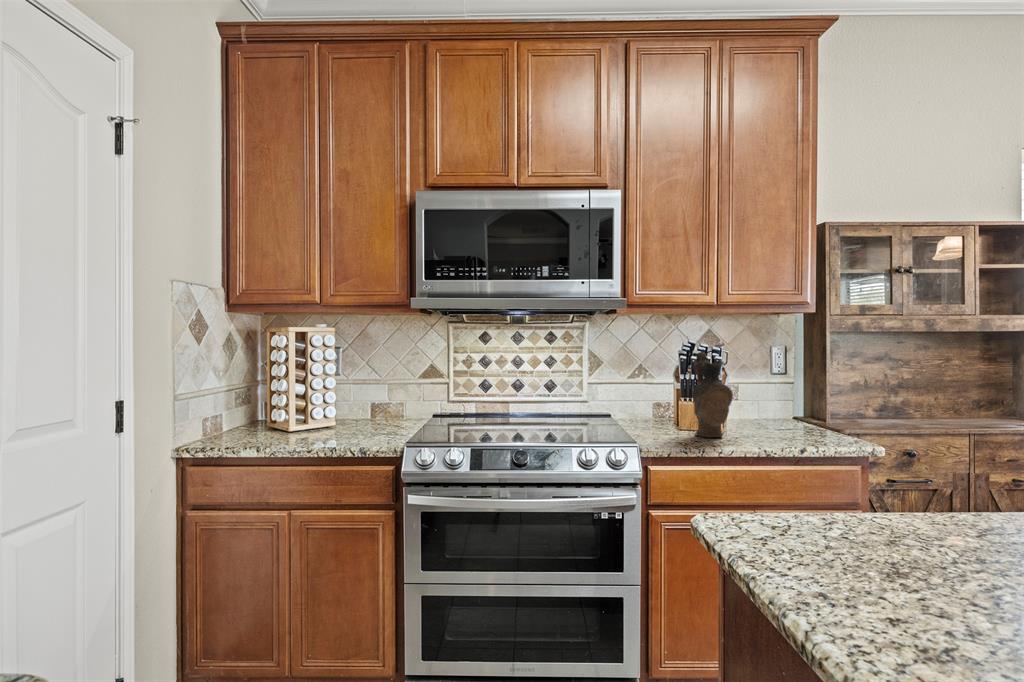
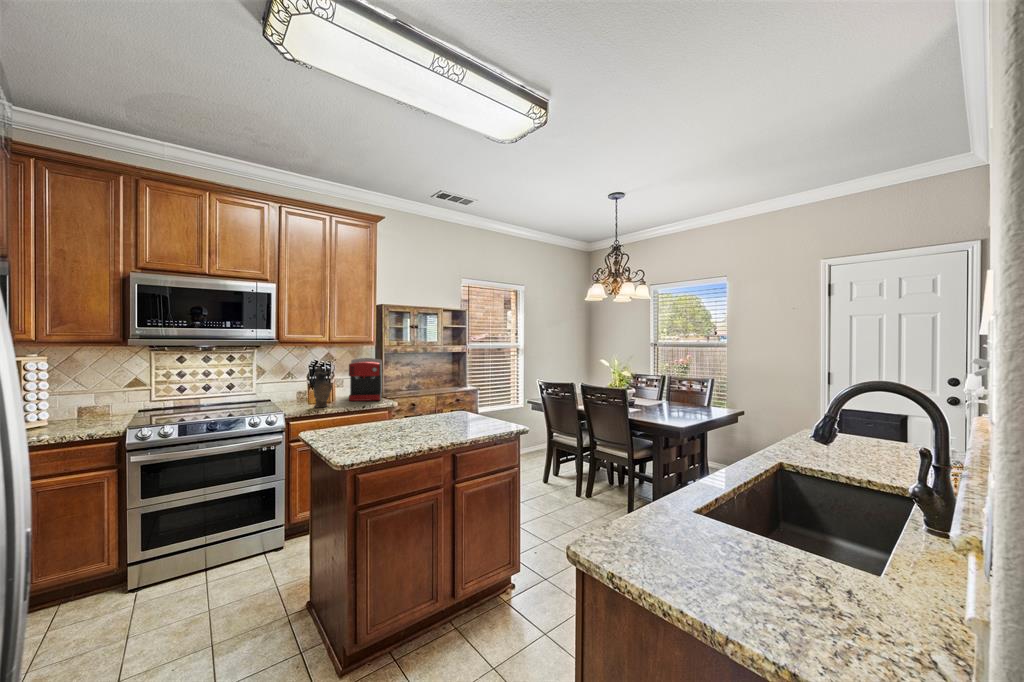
coffee maker: none [759,340,837,434] -> present [349,358,382,401]

